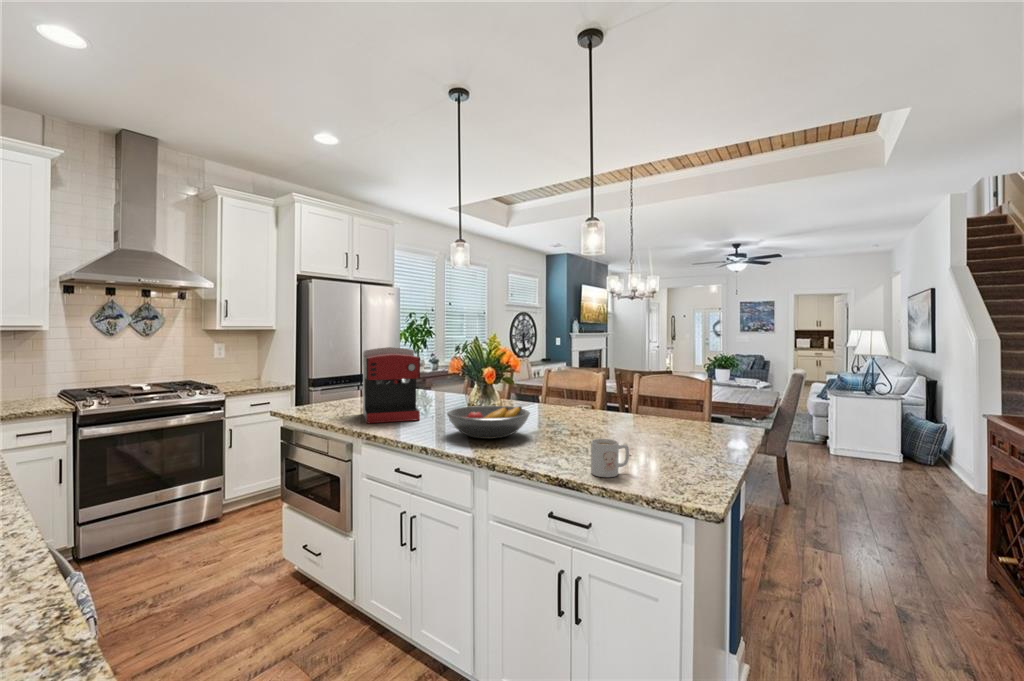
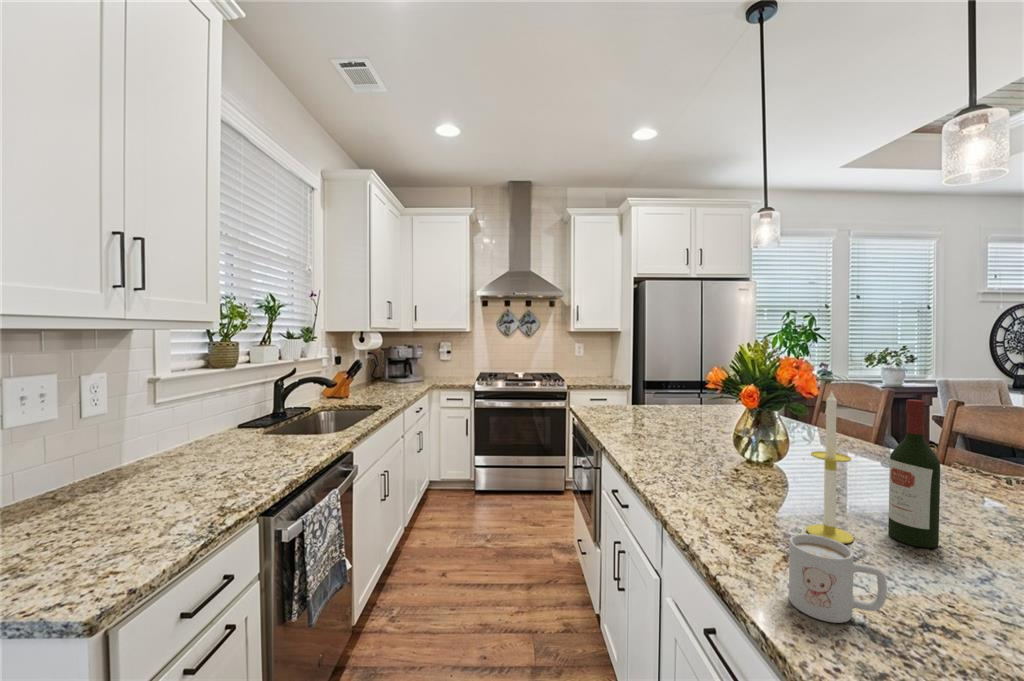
coffee maker: present [363,347,420,423] -> none [615,350,686,438]
candle: none [558,364,581,451] -> present [806,391,853,544]
wine bottle: none [586,367,606,443] -> present [888,399,940,548]
fruit bowl: present [447,406,530,439] -> none [665,432,794,485]

